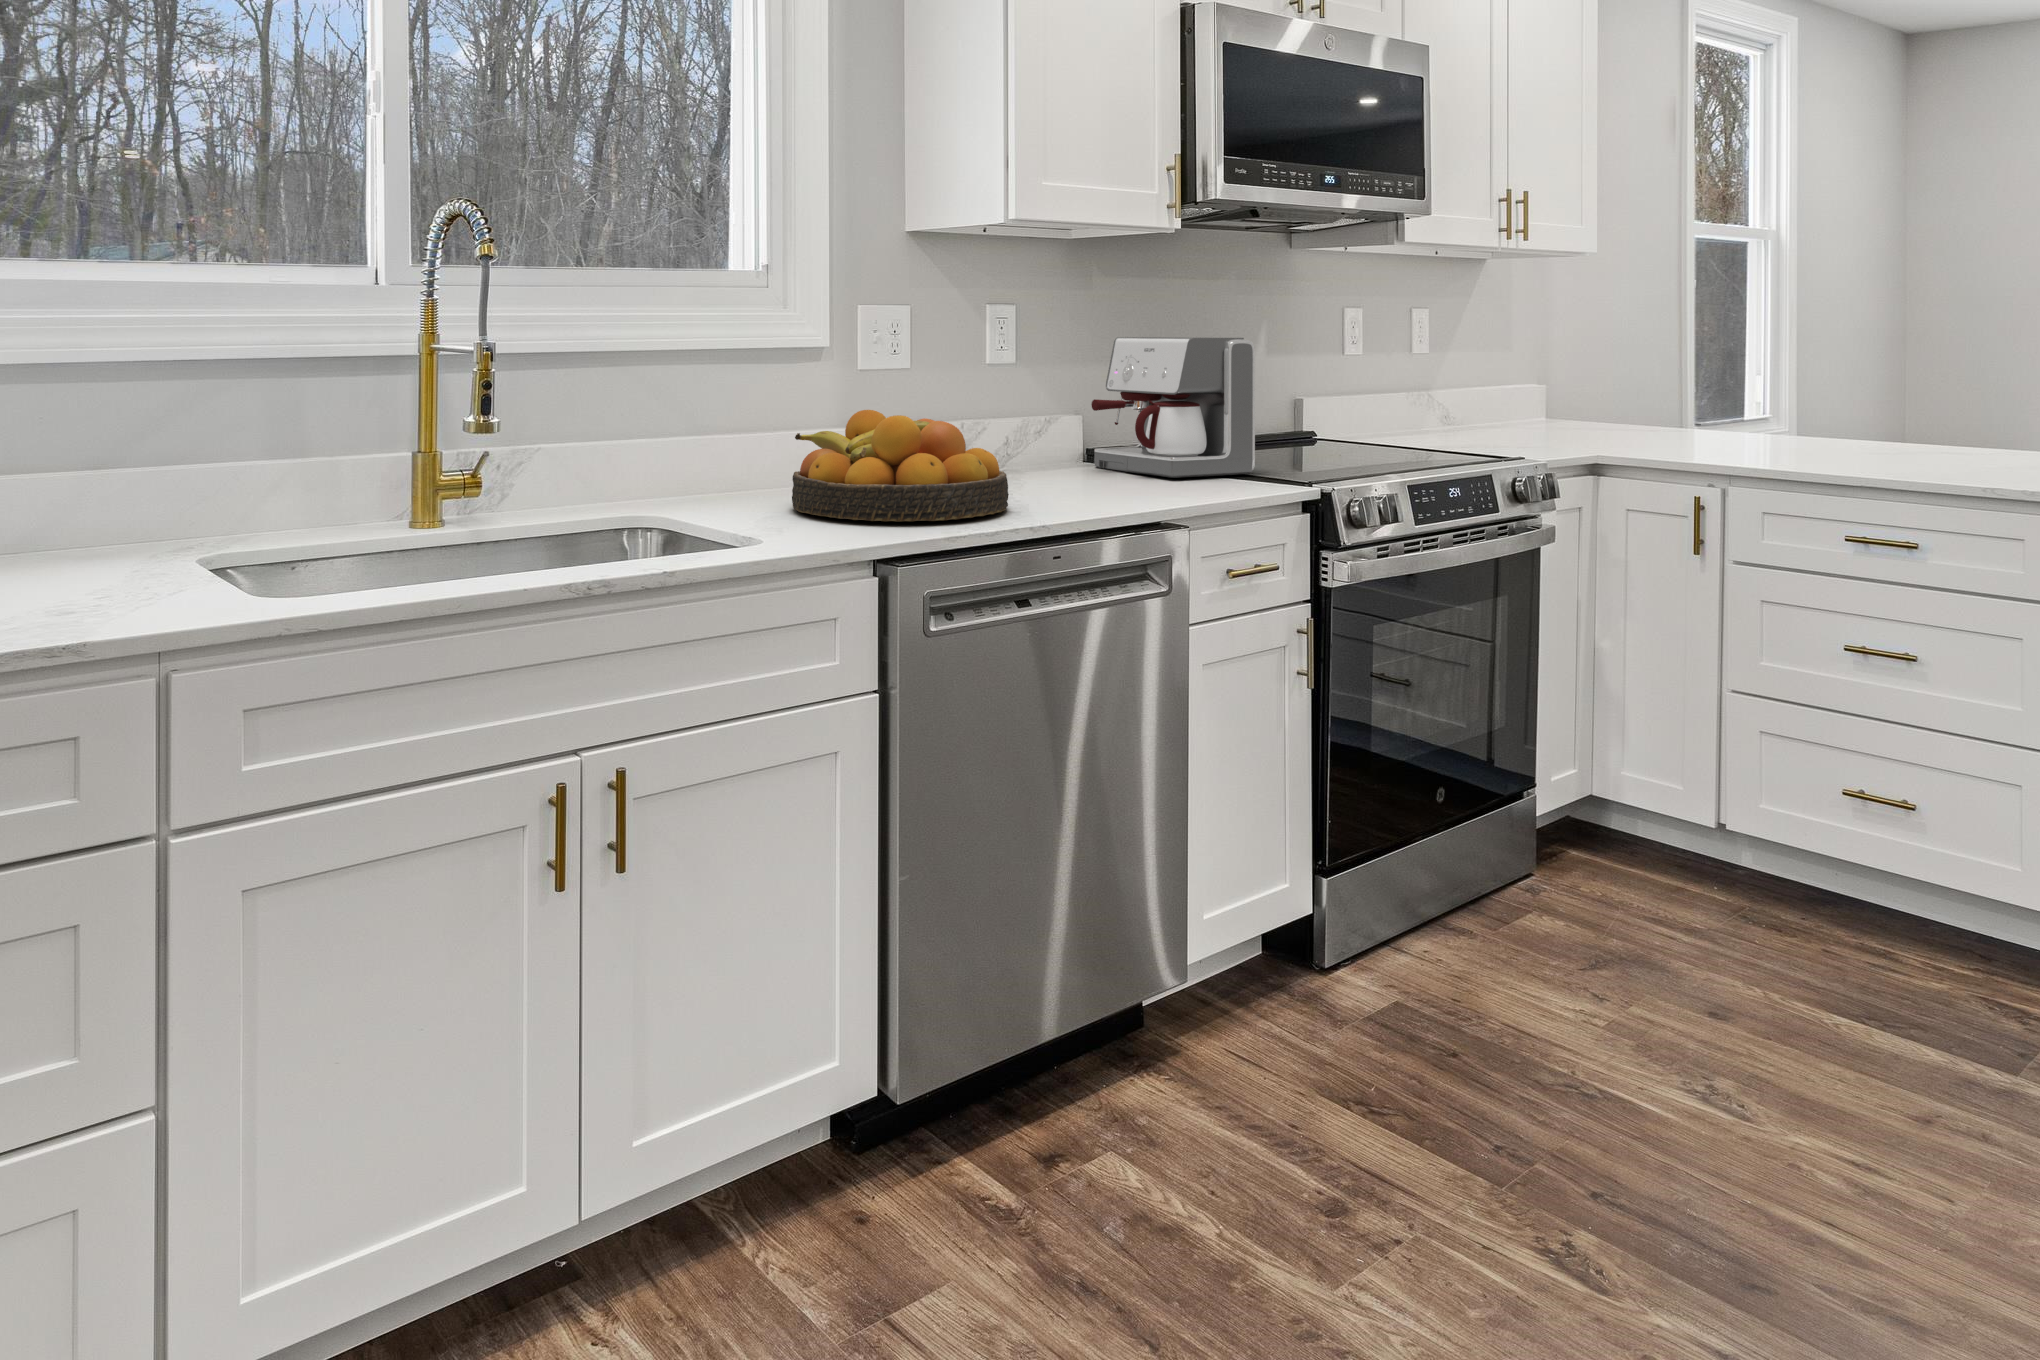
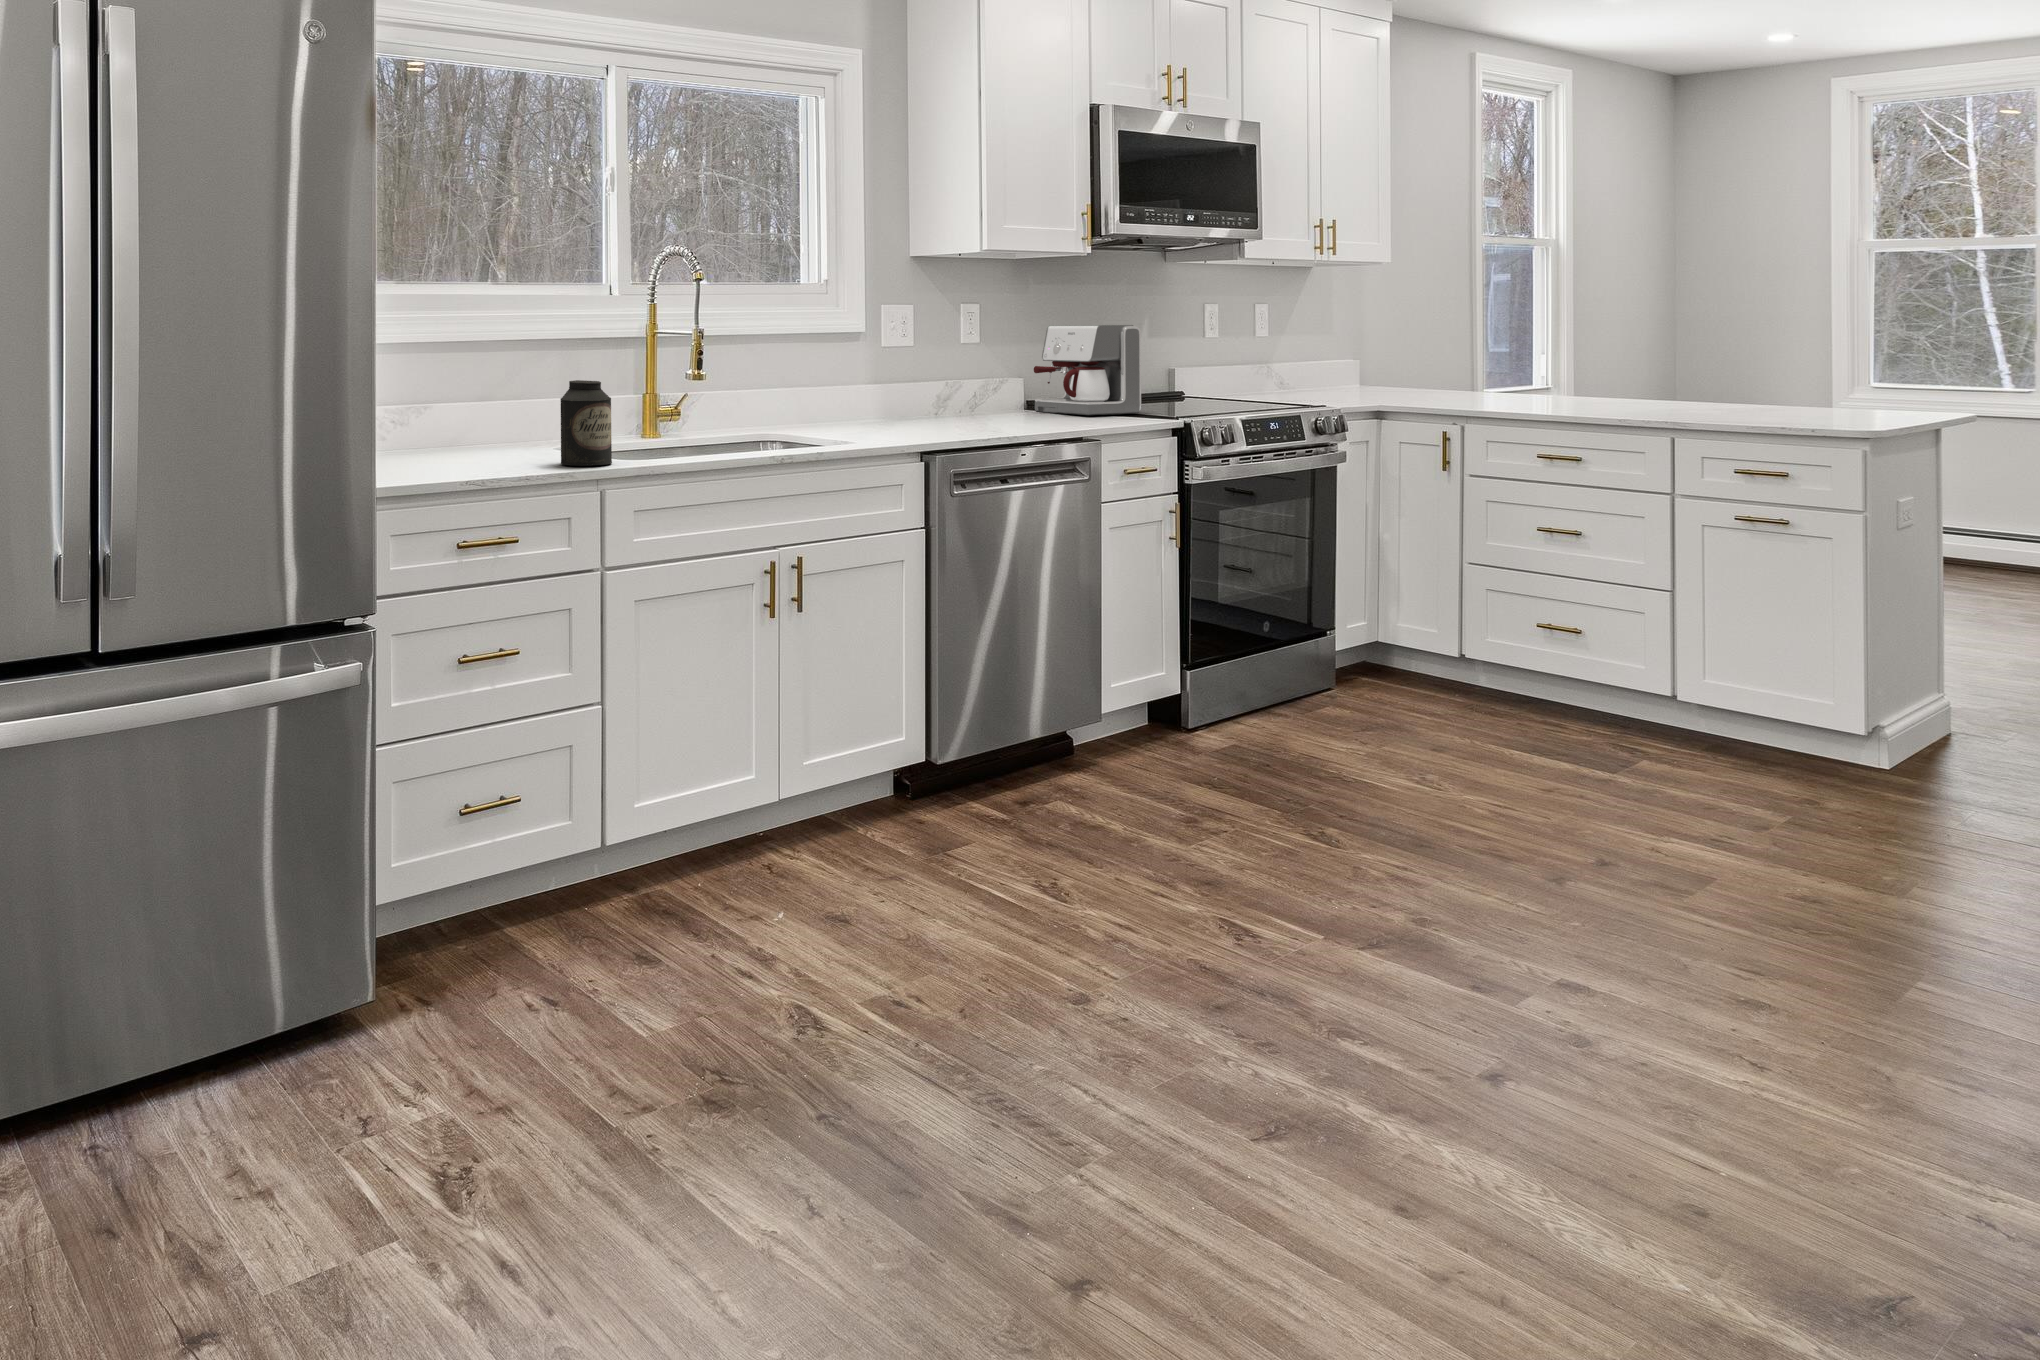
fruit bowl: present [792,410,1009,522] -> none [859,370,991,434]
canister: none [102,442,217,617] -> present [560,380,612,466]

